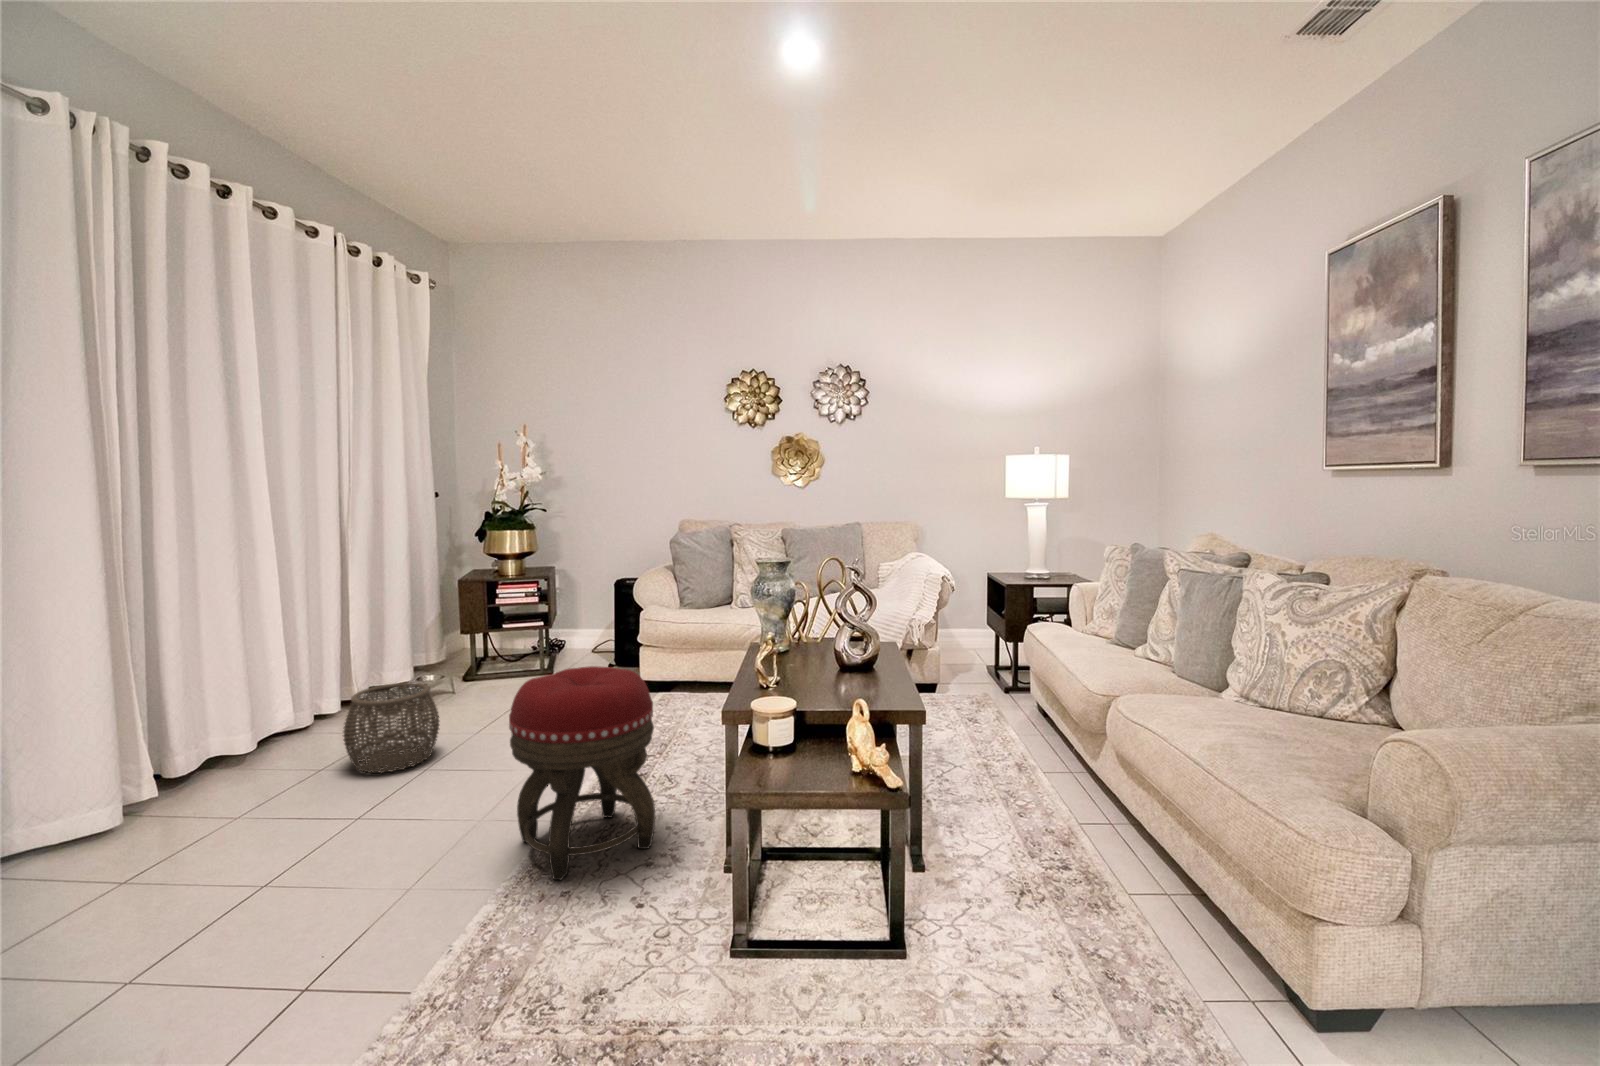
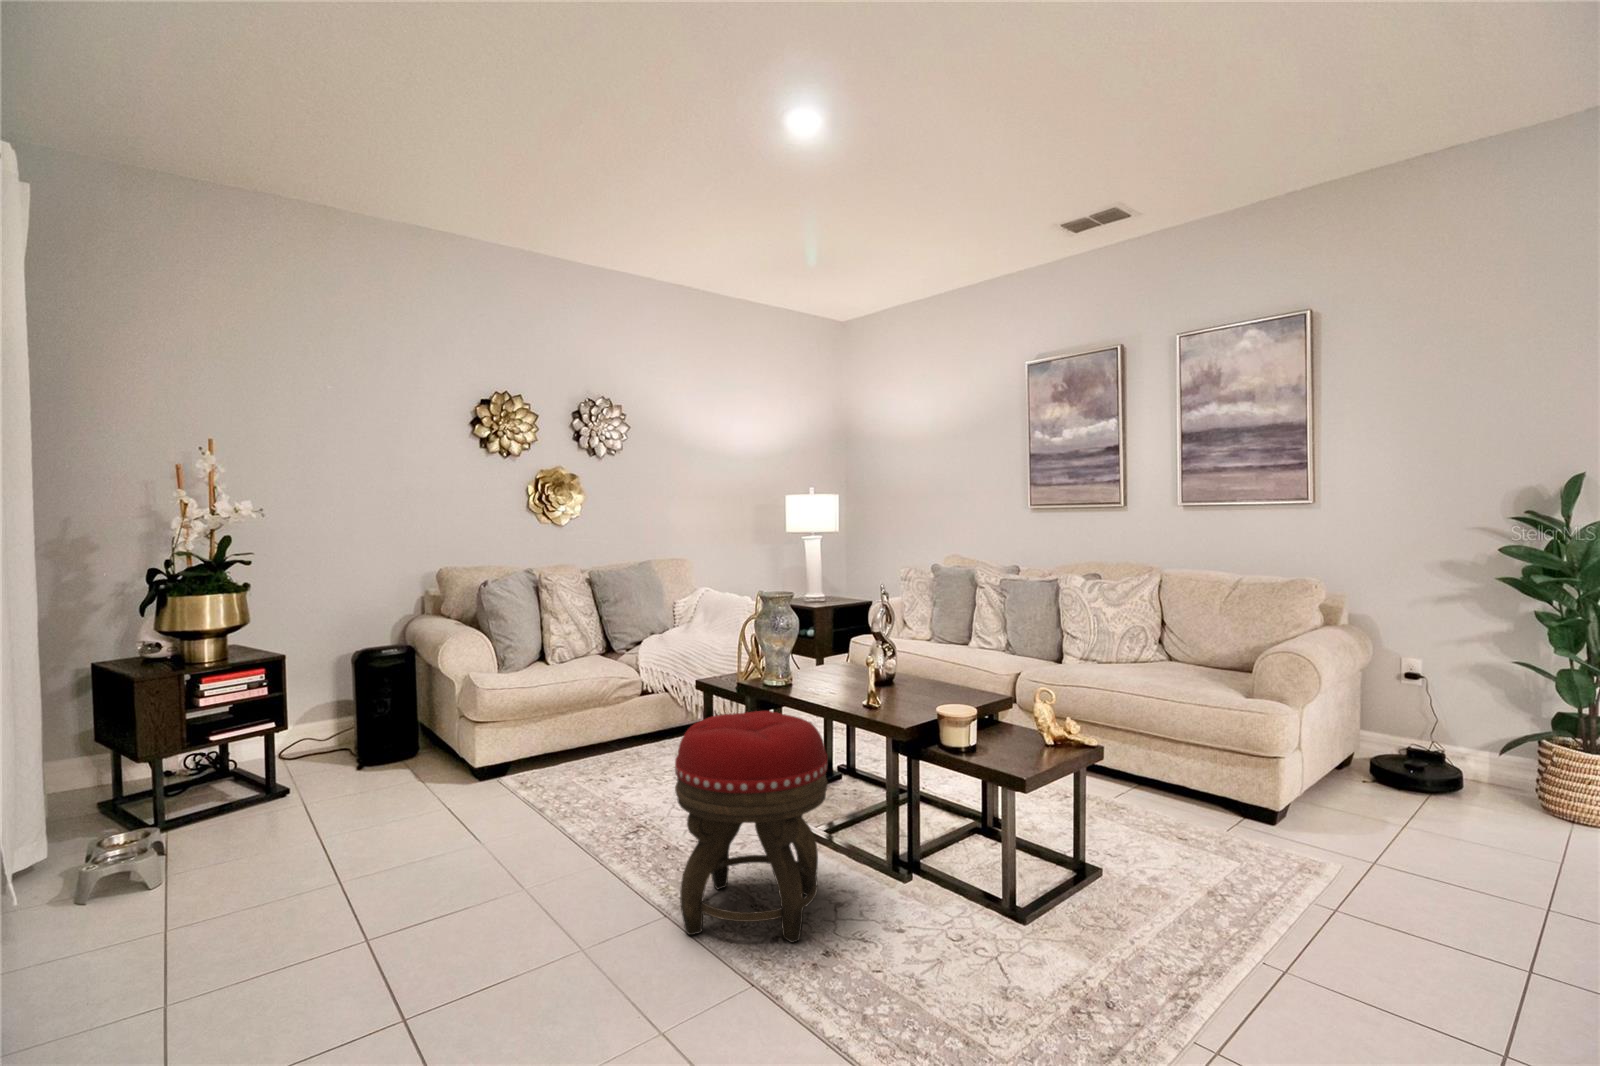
woven basket: present [343,682,439,773] -> none [205,820,364,980]

